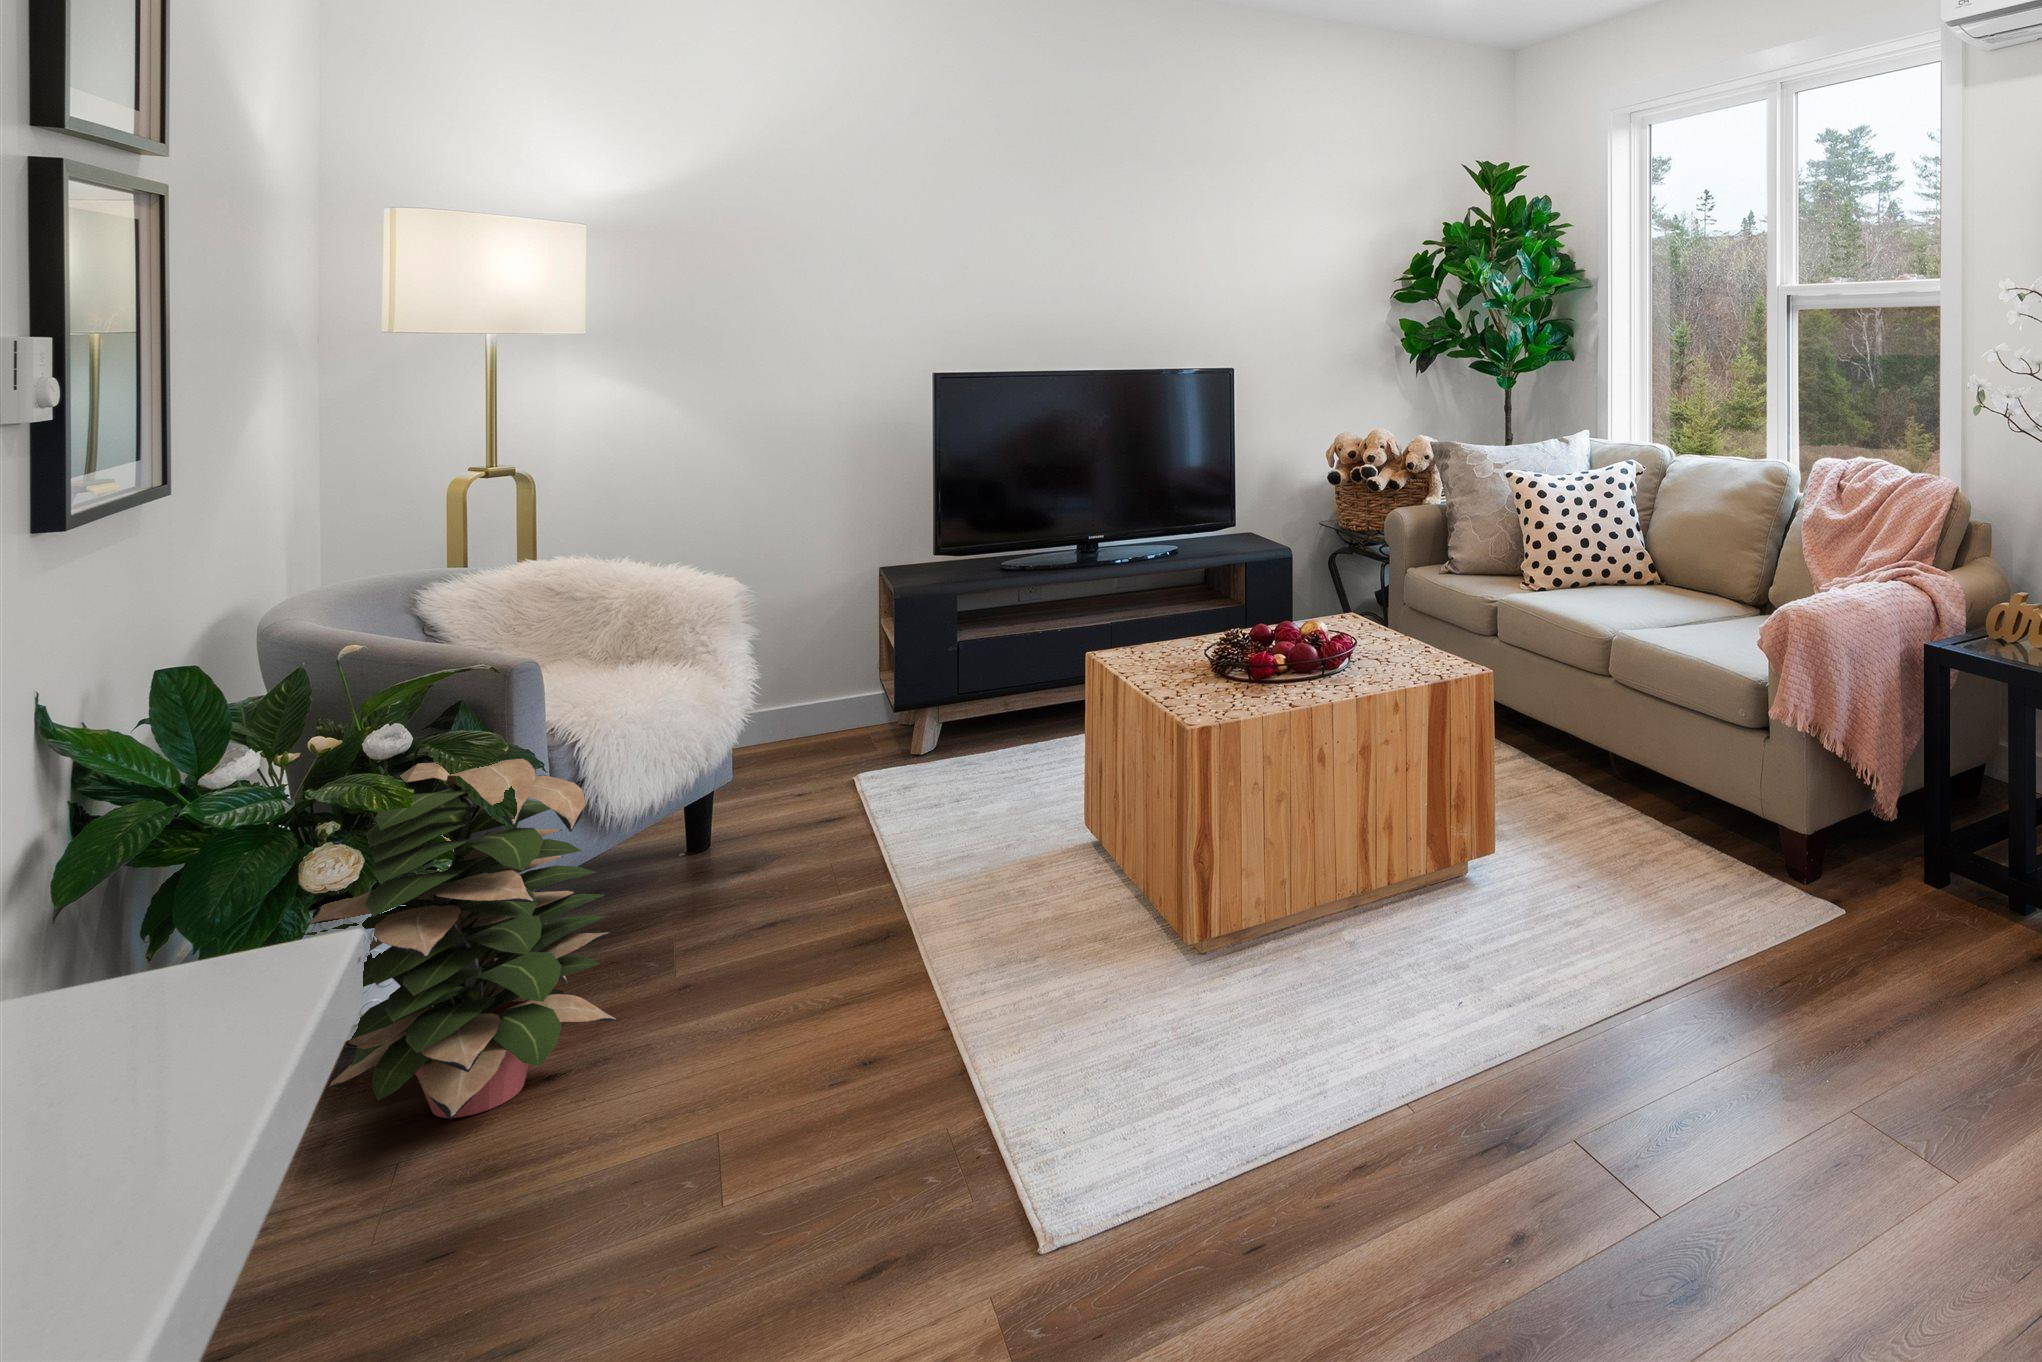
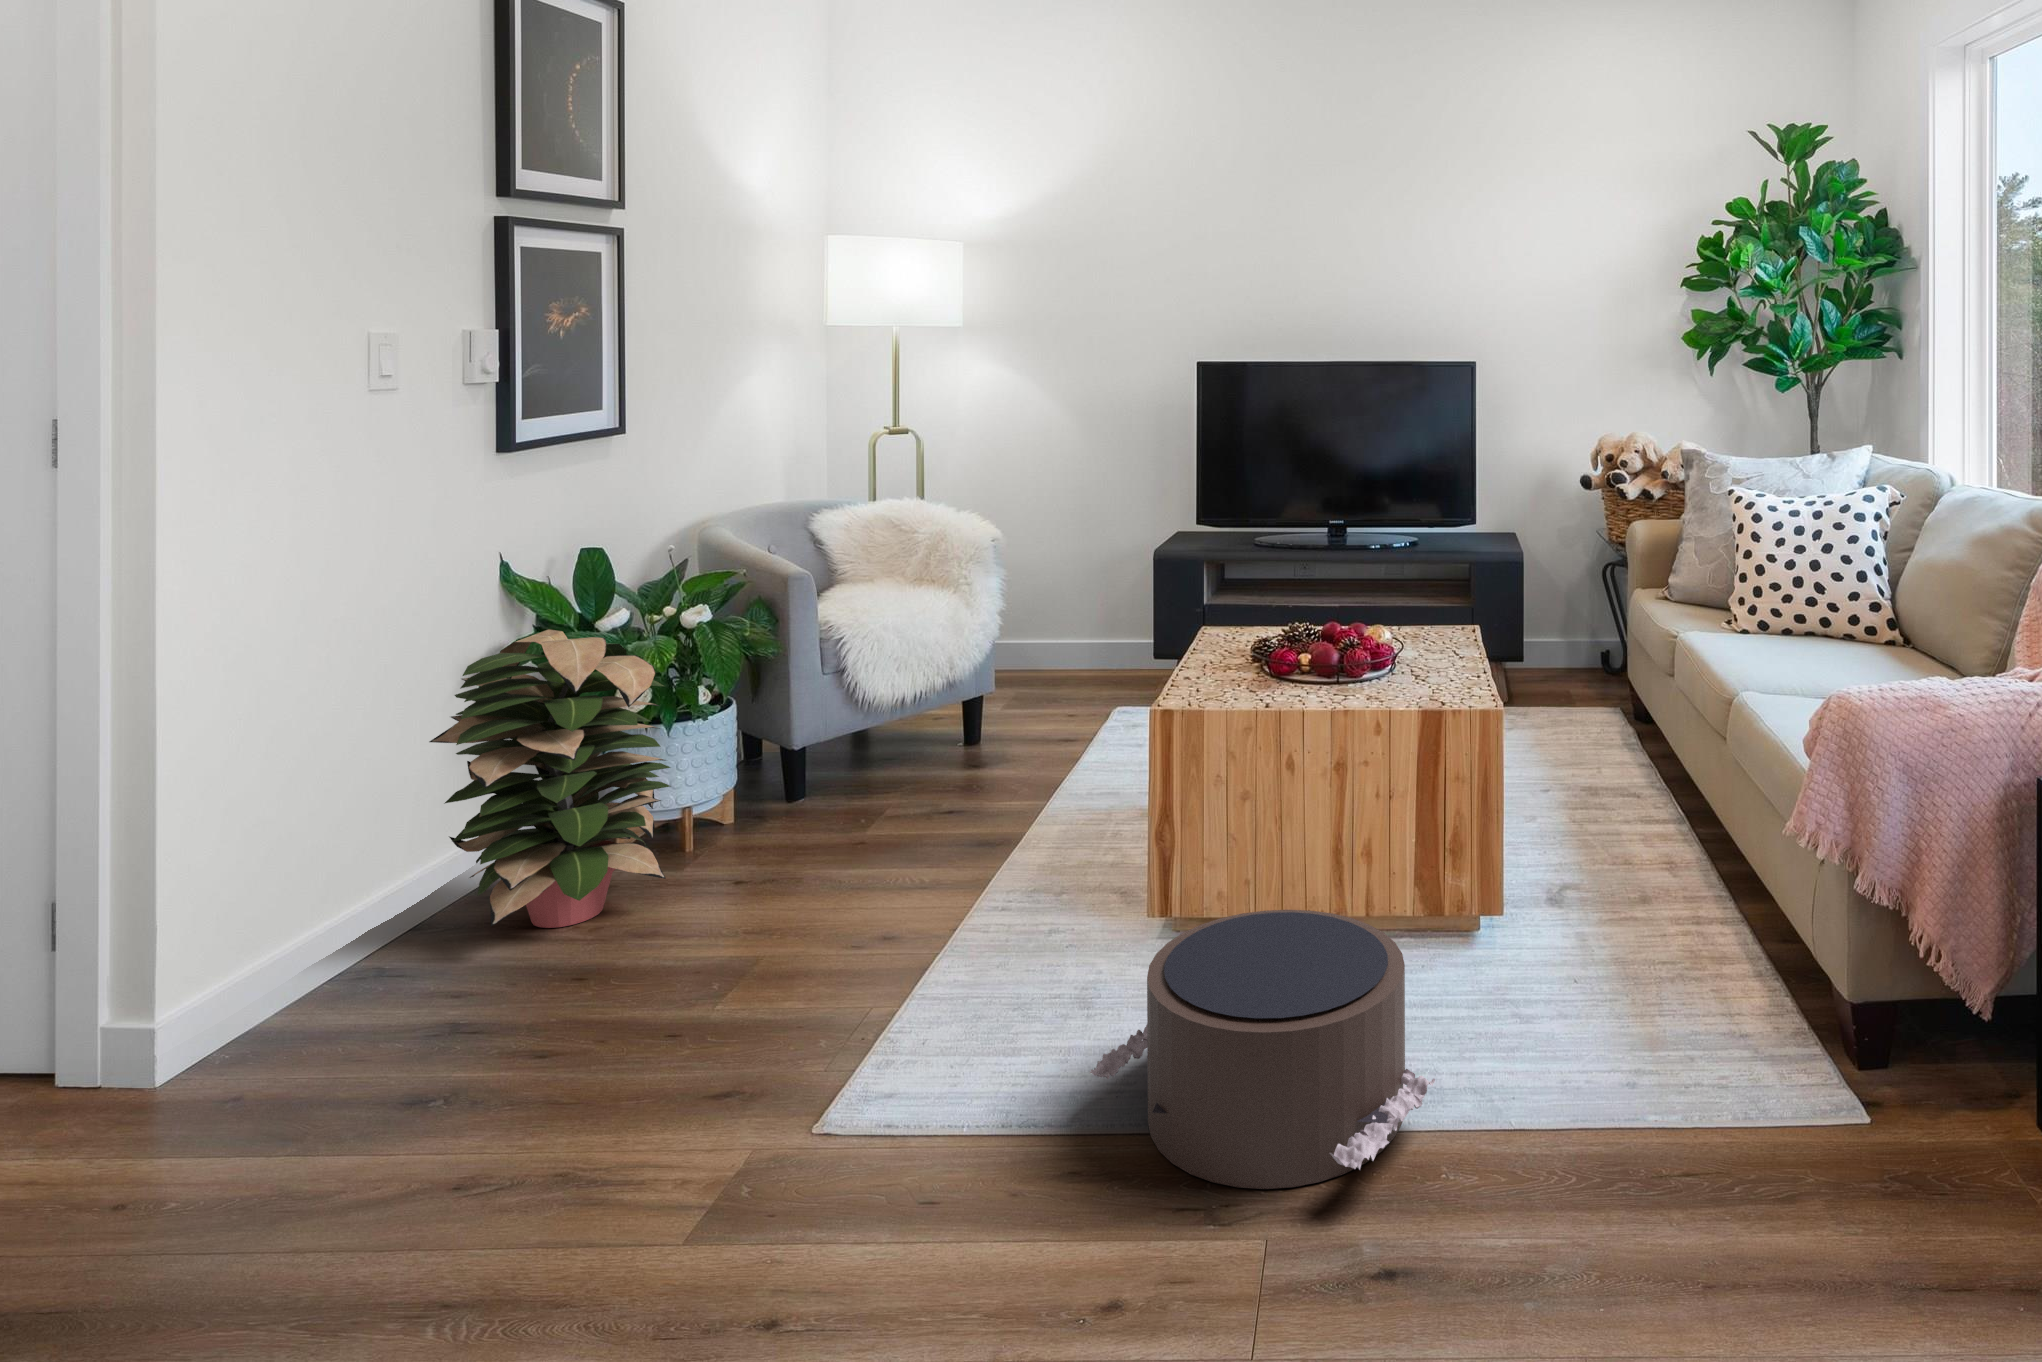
pouf: none [1309,854,1587,1075] -> present [1090,910,1435,1189]

